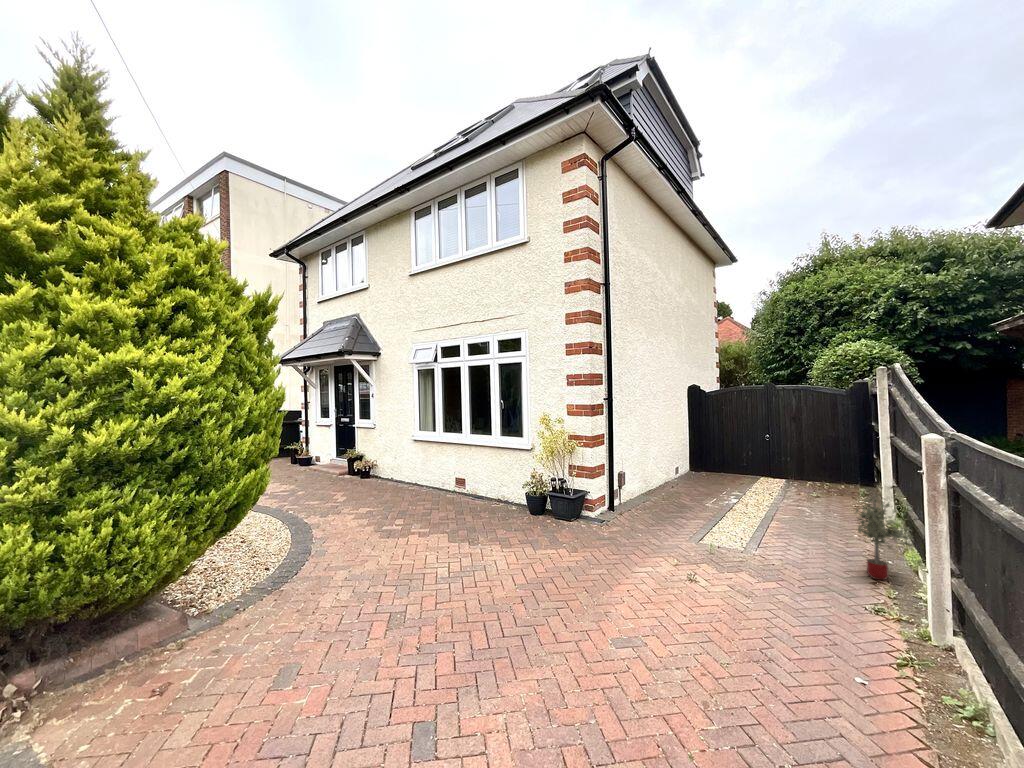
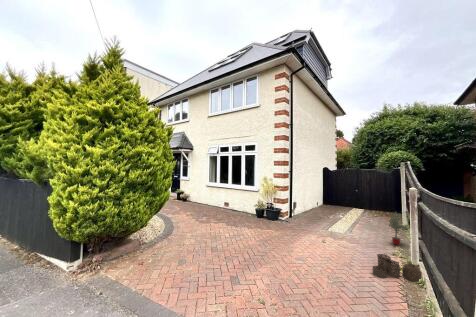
woven basket: none [828,617,973,708] -> present [373,254,422,282]

